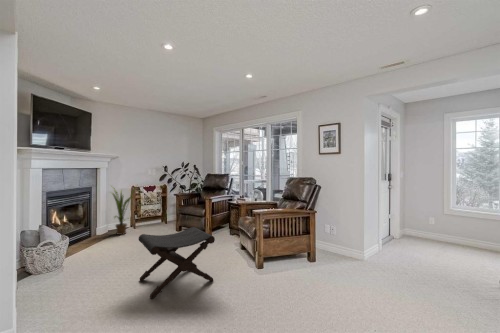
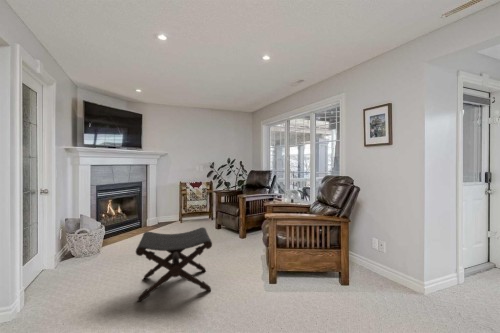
house plant: present [113,188,132,235] -> none [154,180,181,227]

